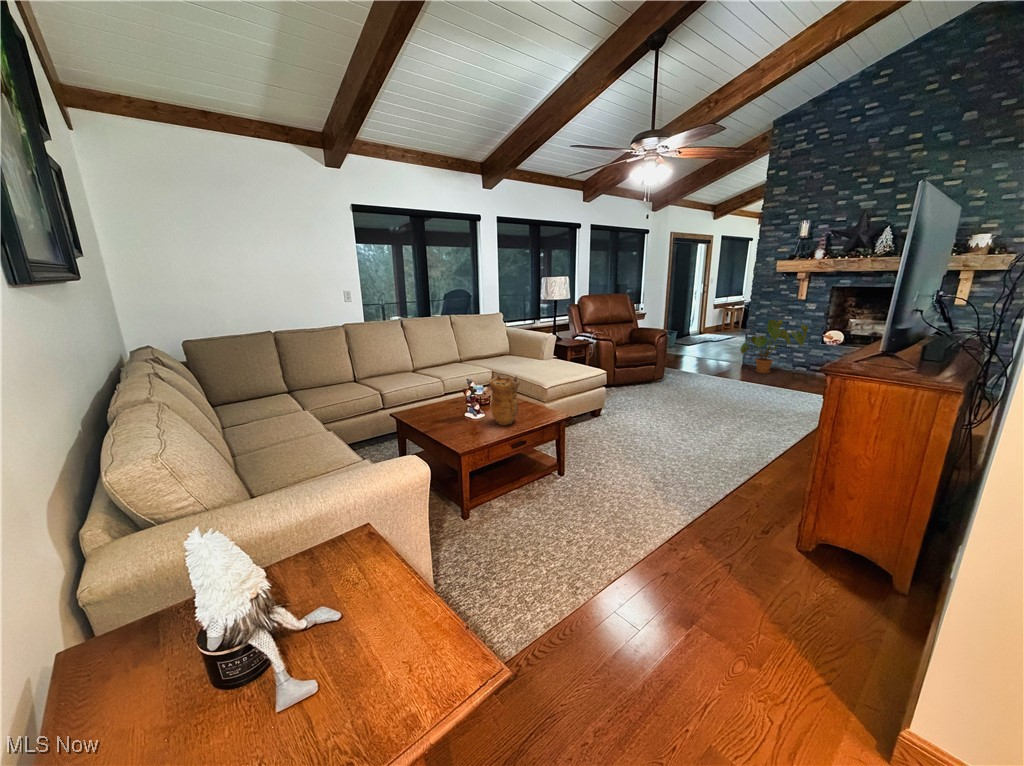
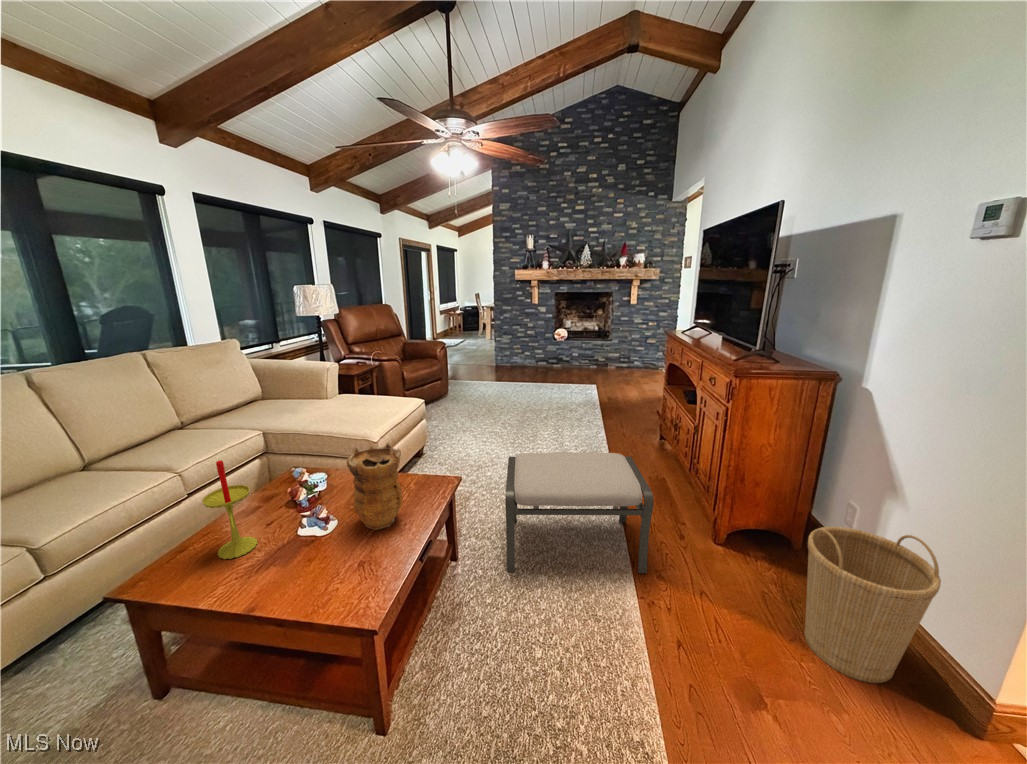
house plant: present [740,320,808,374] -> none [498,322,548,372]
candle: none [430,365,450,416] -> present [202,460,258,559]
ottoman: none [586,415,725,535] -> present [505,452,654,573]
basket: none [783,520,918,692] -> present [804,527,941,683]

